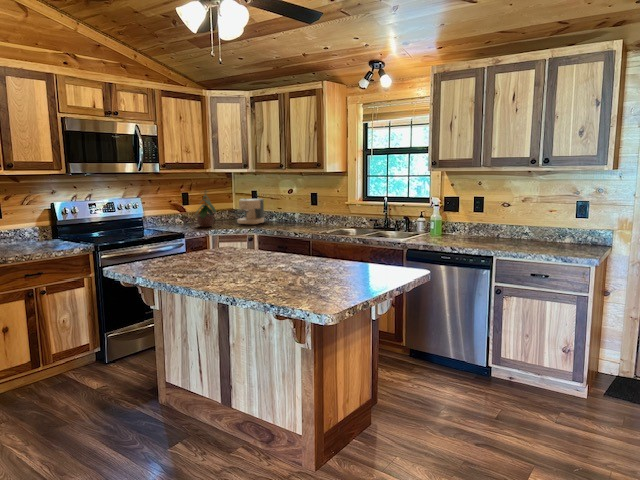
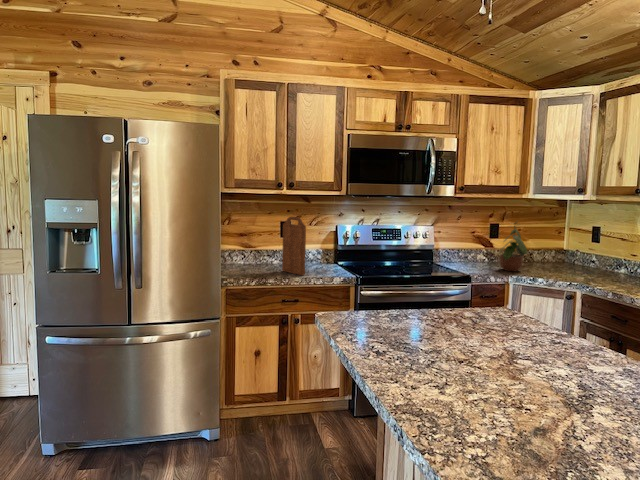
cutting board: none [8,196,44,250] -> present [282,217,306,276]
coffee maker: present [237,199,264,224] -> none [559,237,608,276]

